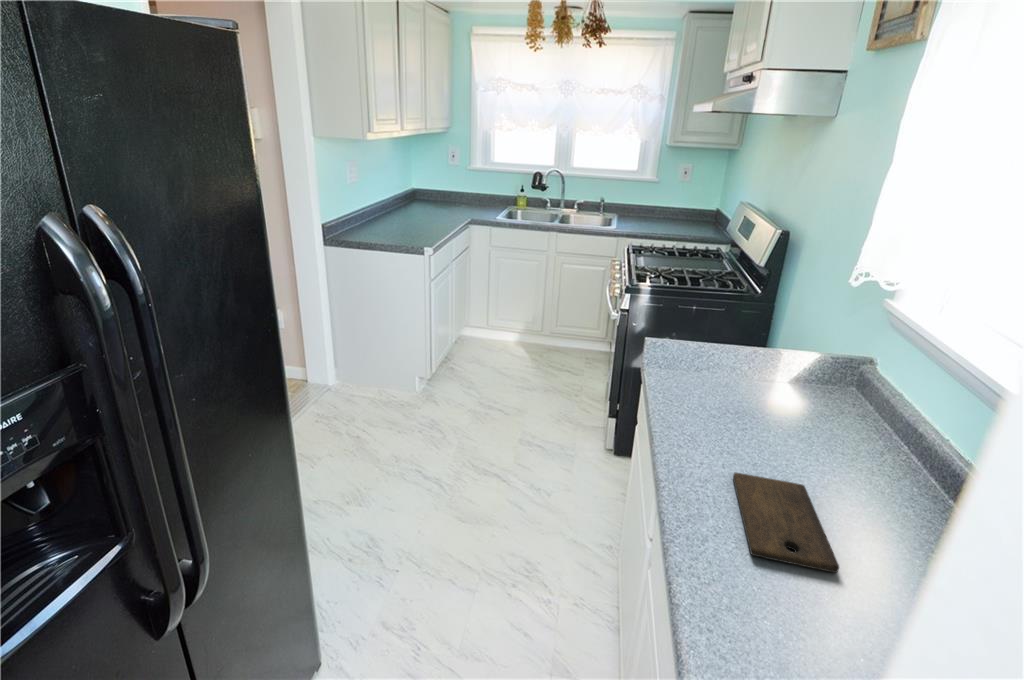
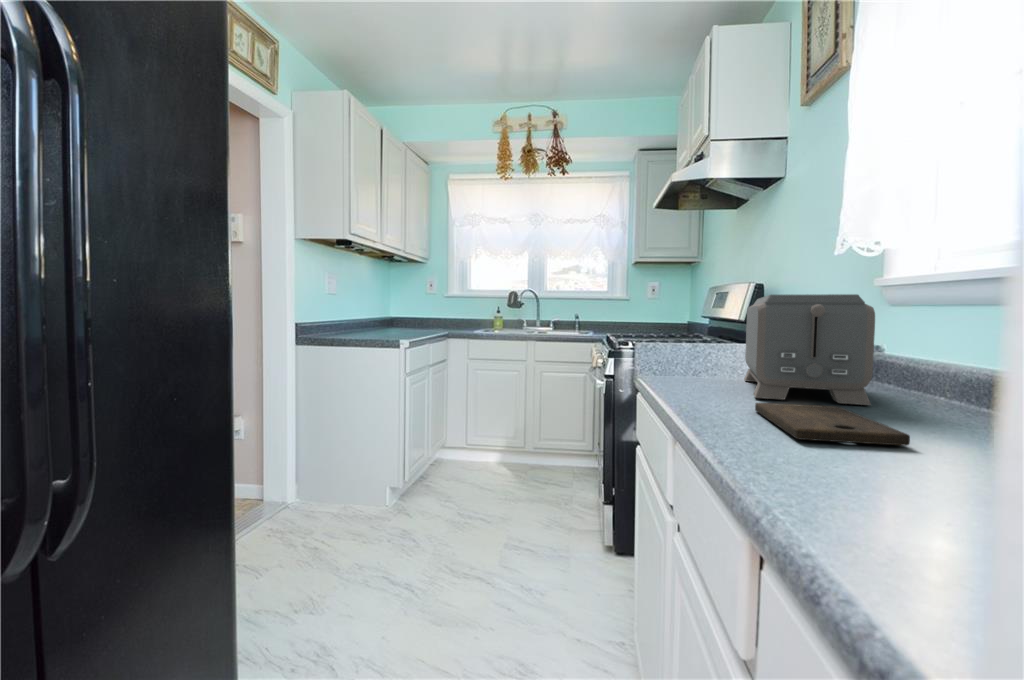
toaster: none [740,322,863,469] -> present [744,294,875,405]

